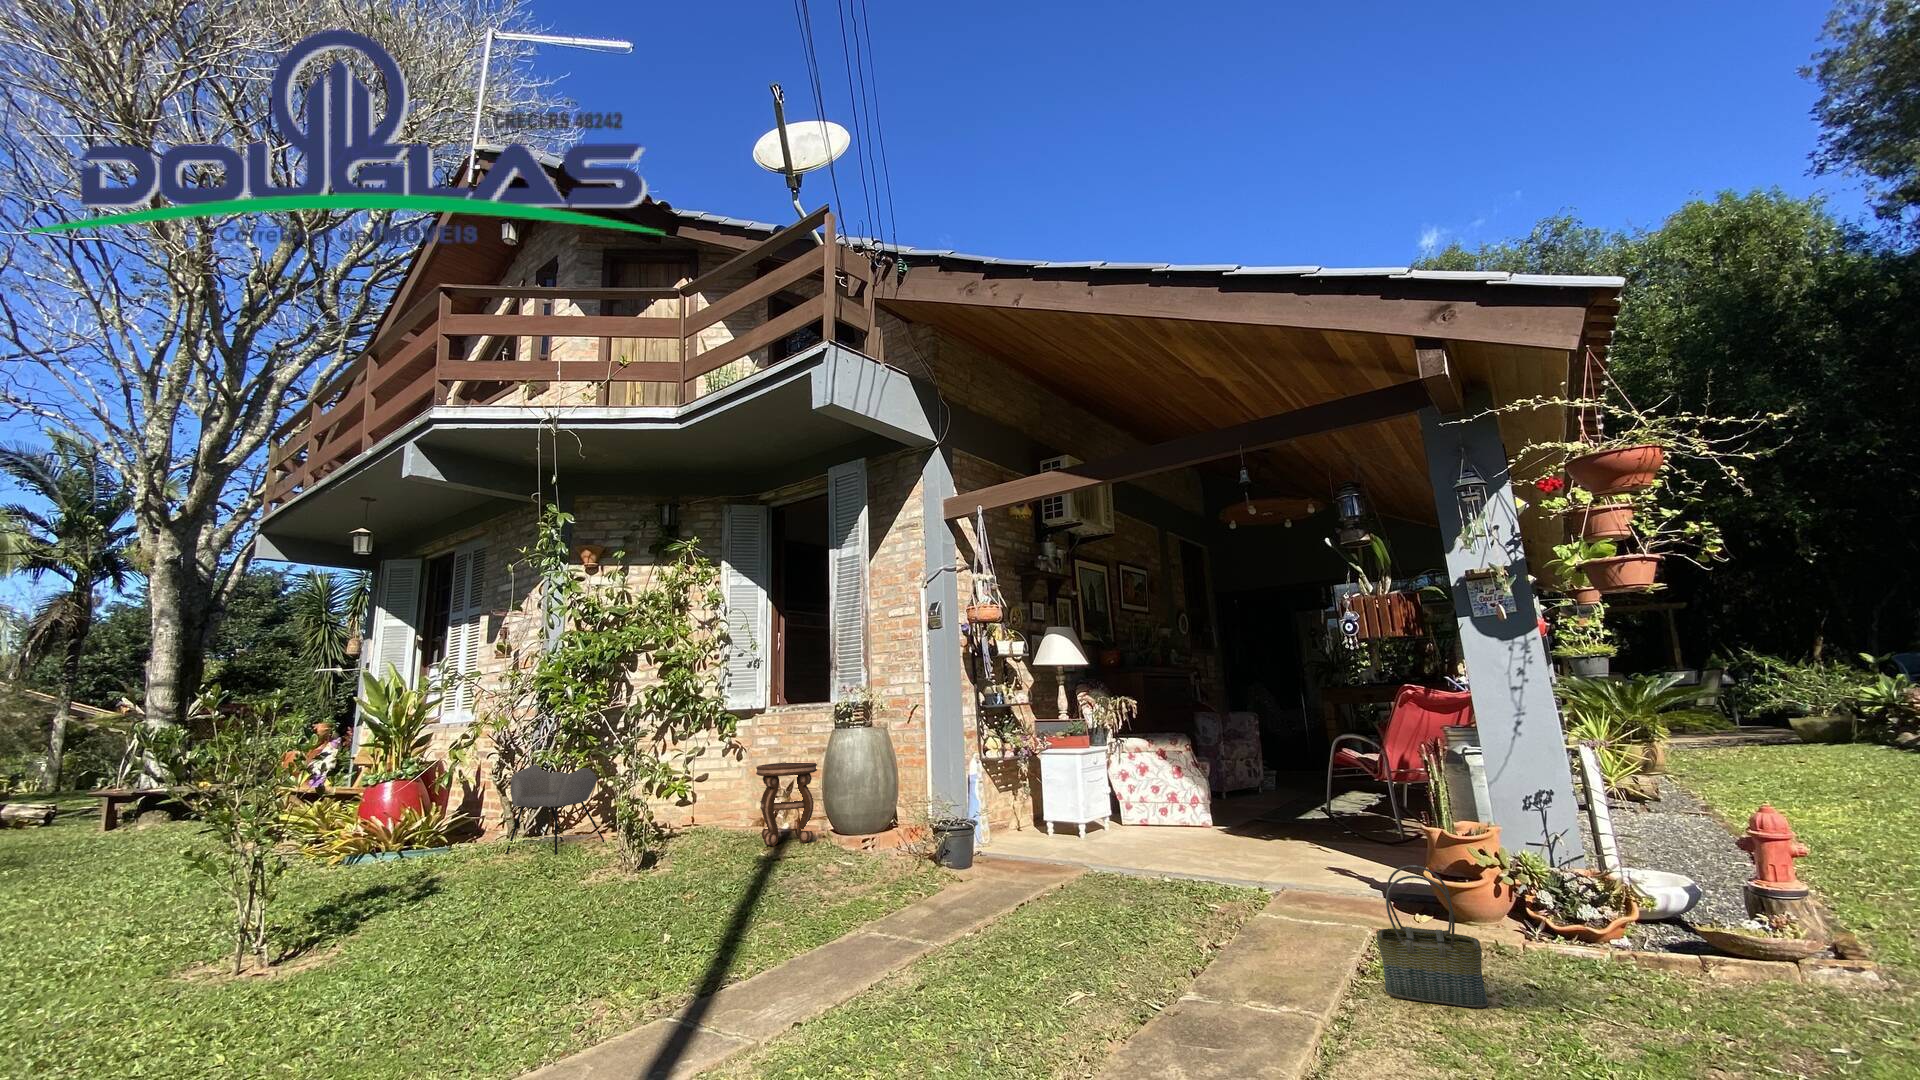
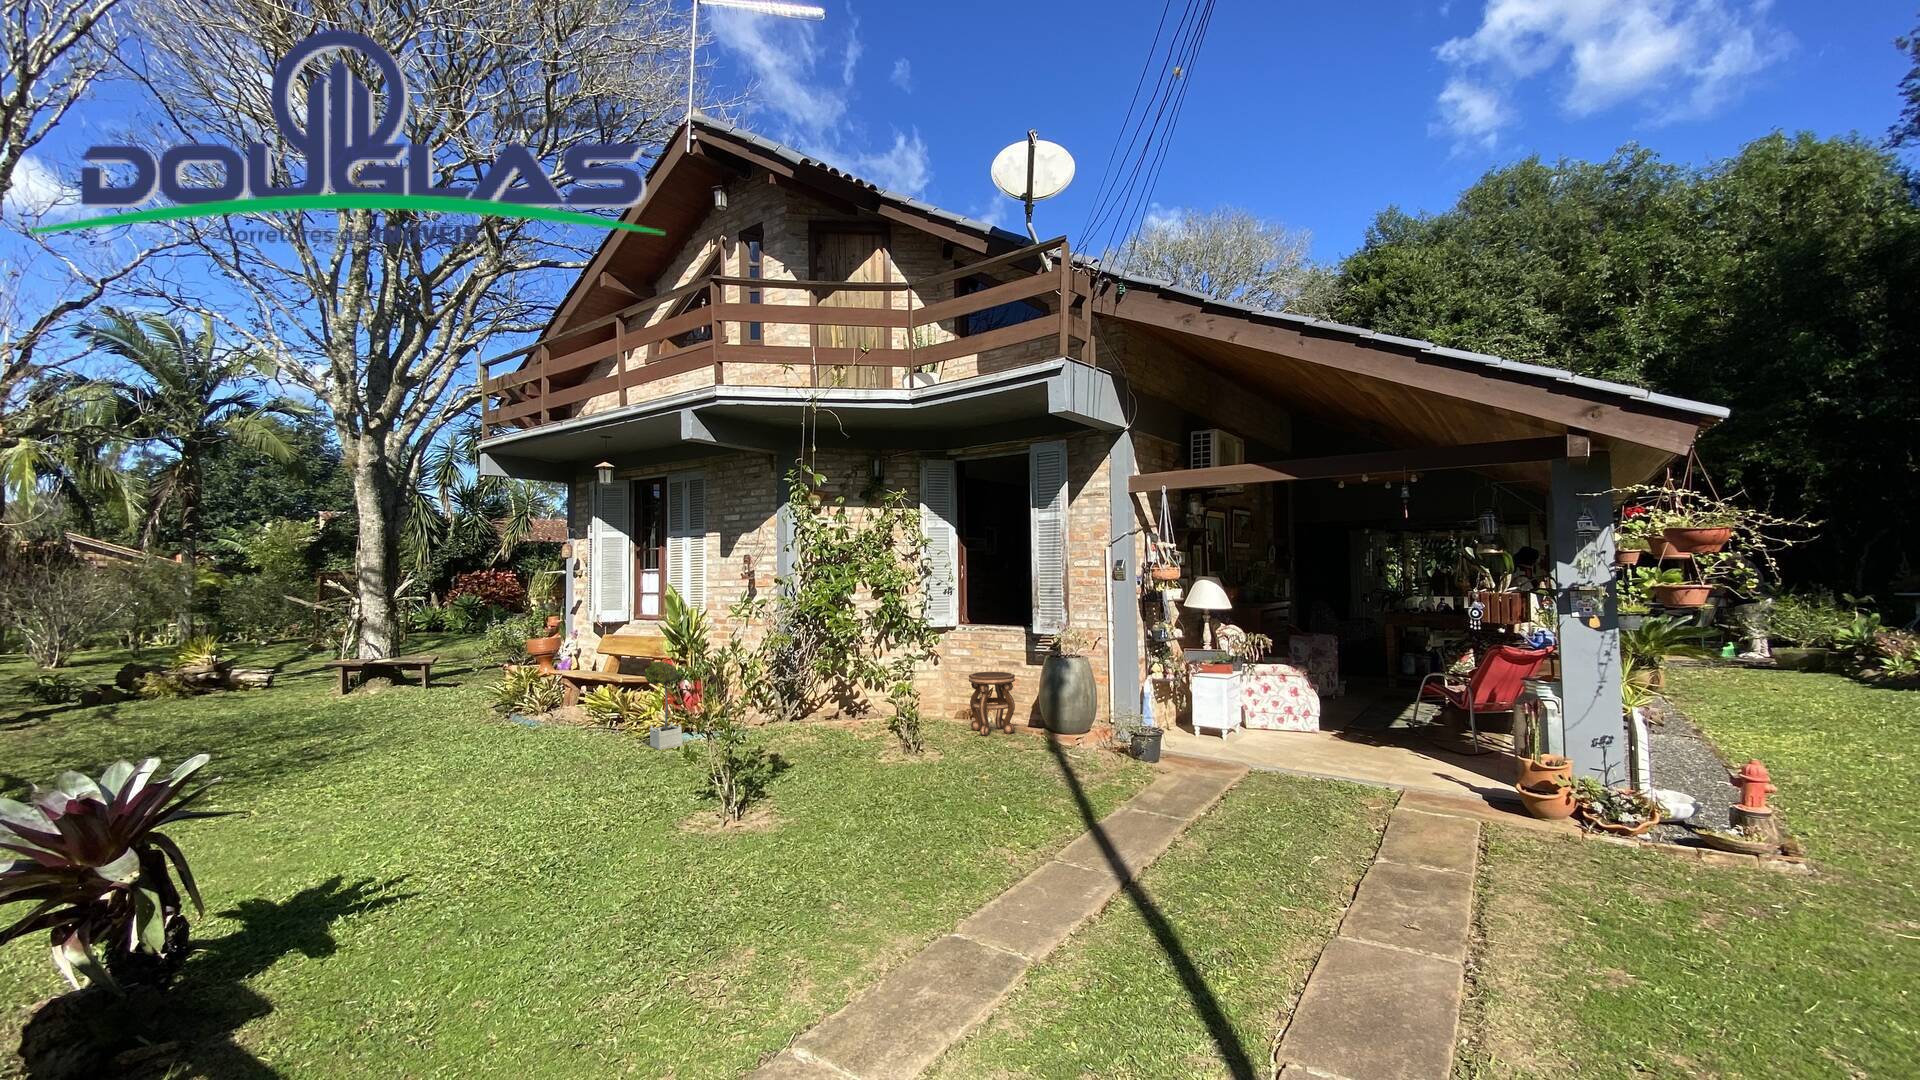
potted tree: none [311,756,371,879] -> present [645,661,682,750]
armchair: present [505,764,605,855] -> none [775,658,842,736]
basket: present [1376,865,1488,1008] -> none [1502,791,1570,873]

